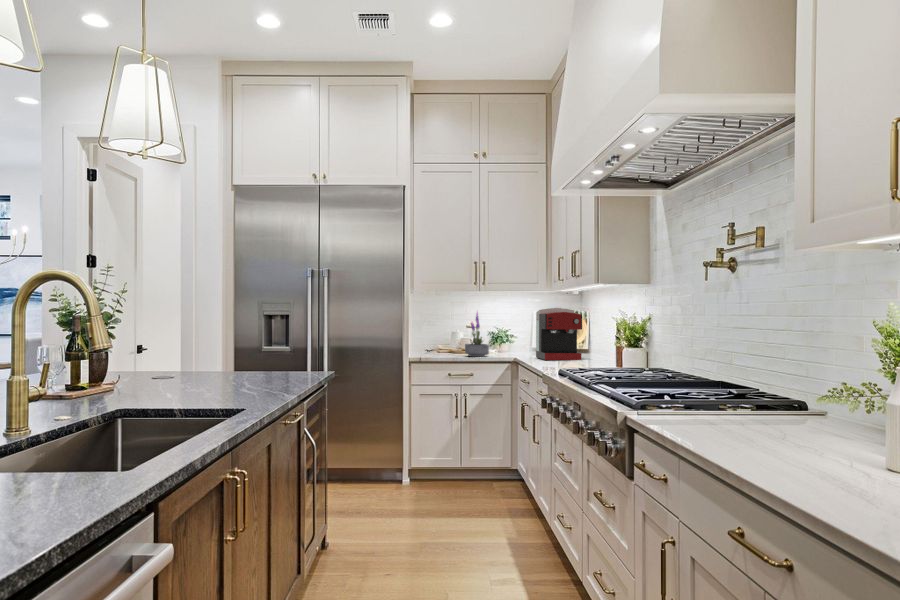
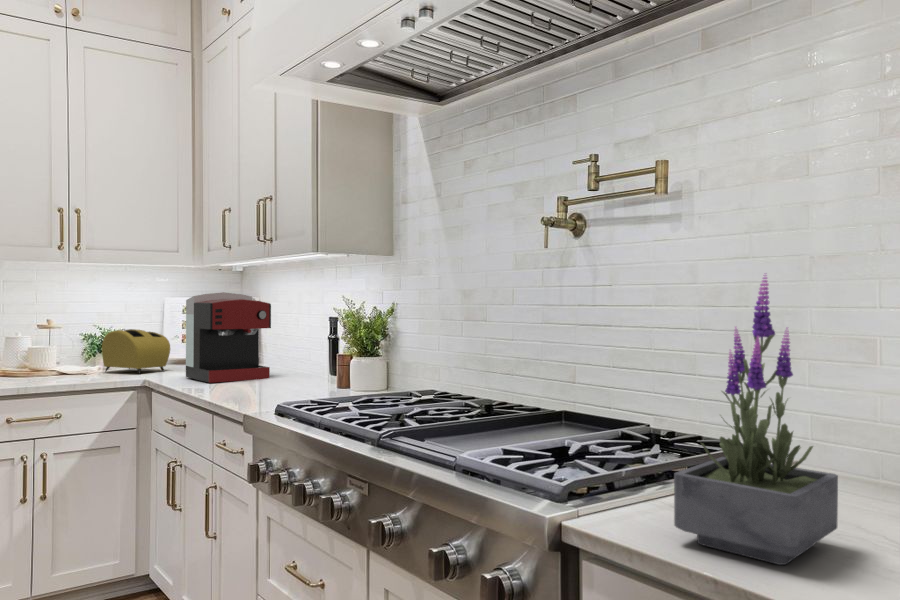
potted plant: present [465,312,489,357] -> present [674,275,838,565]
toaster: none [497,329,533,355] -> present [102,329,170,374]

